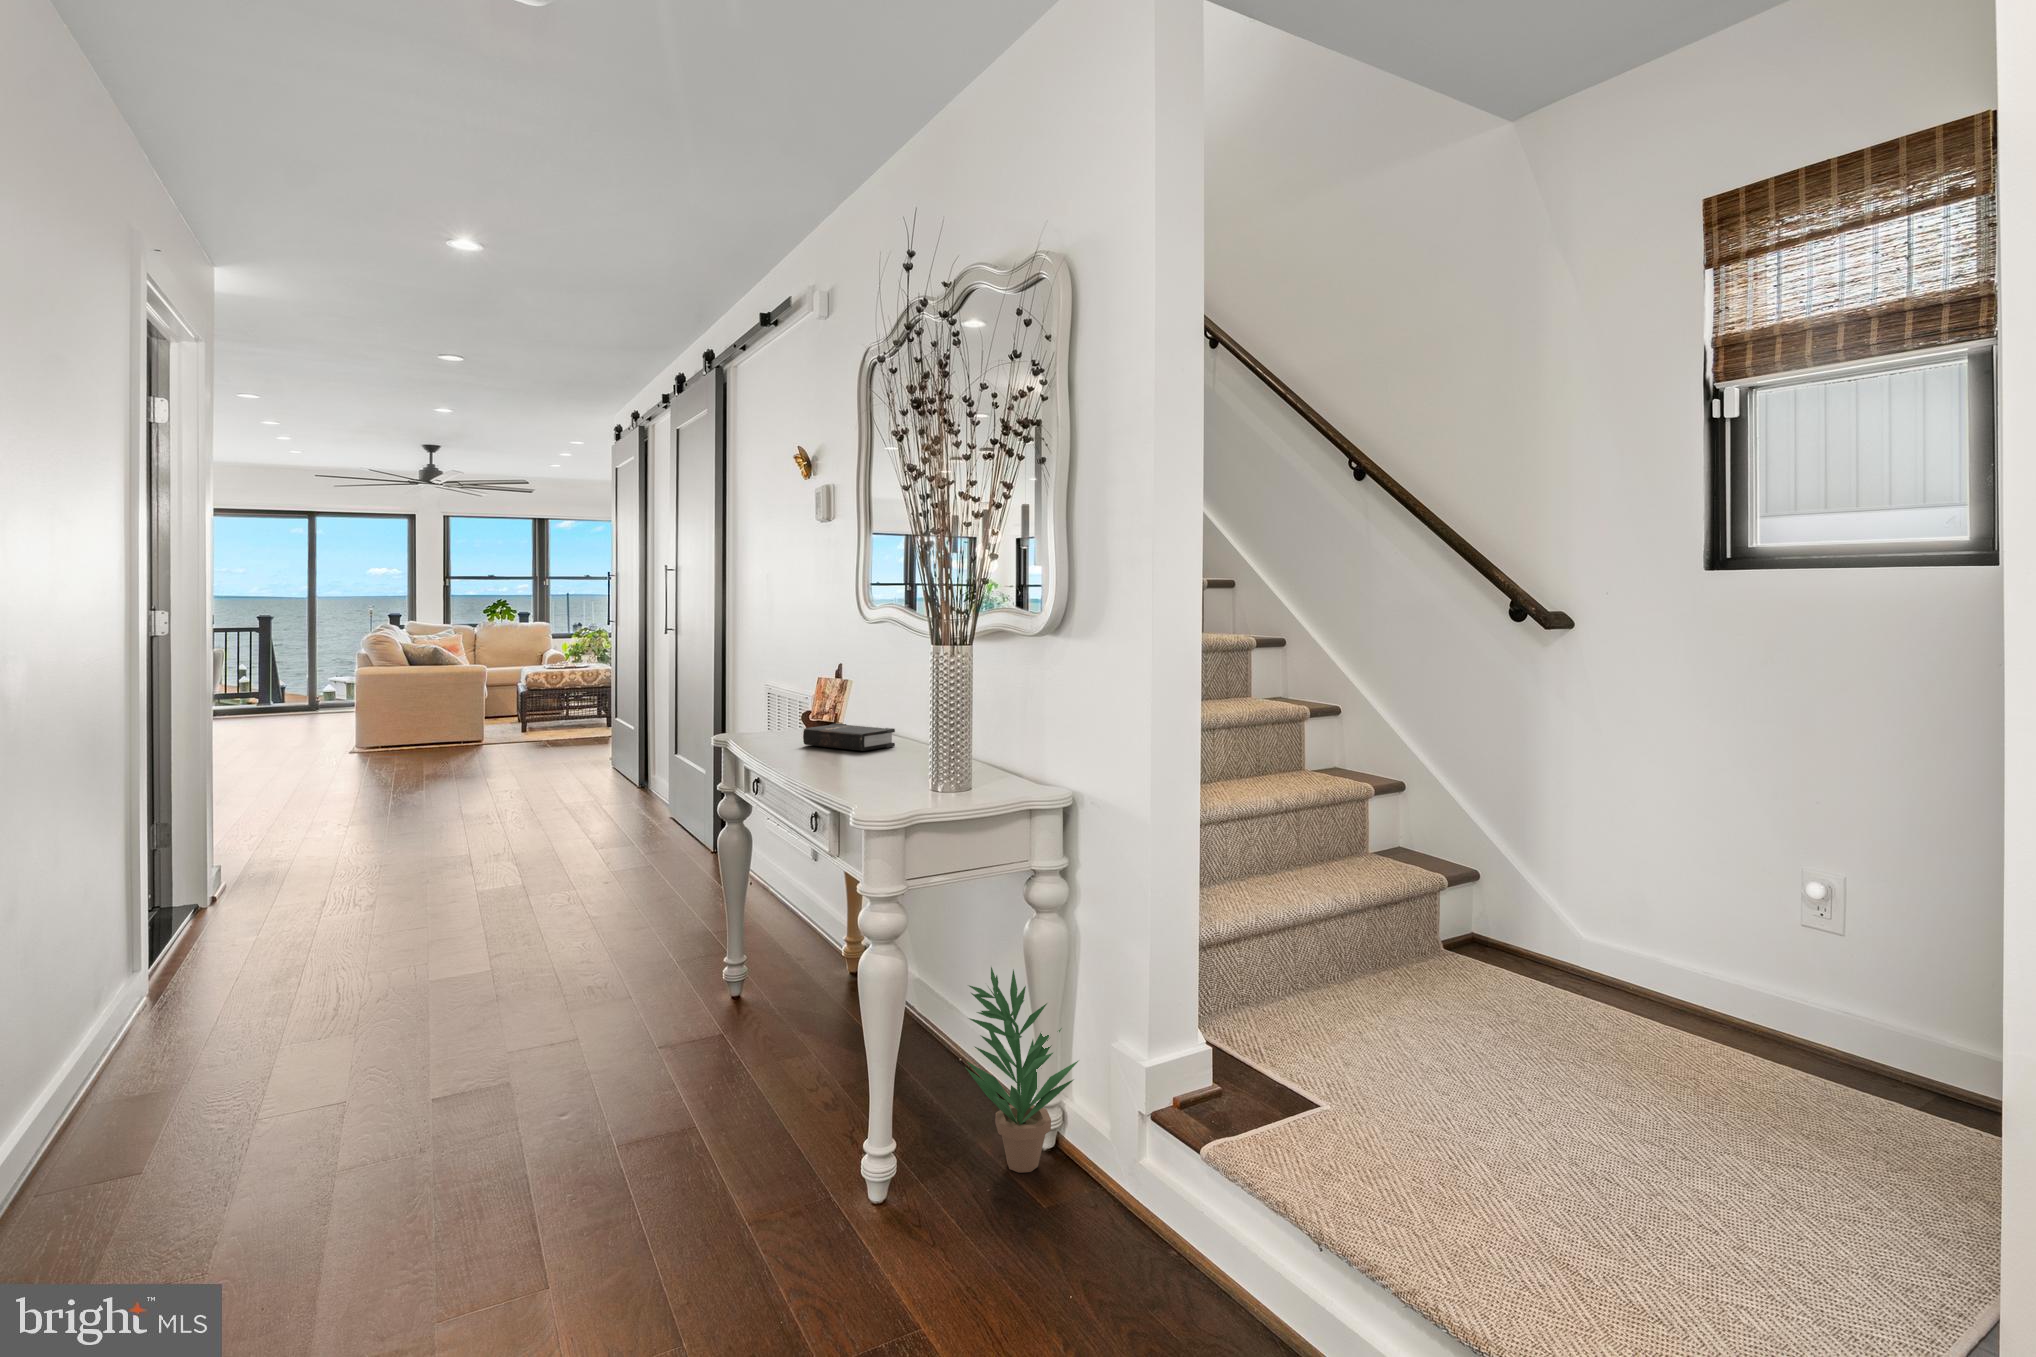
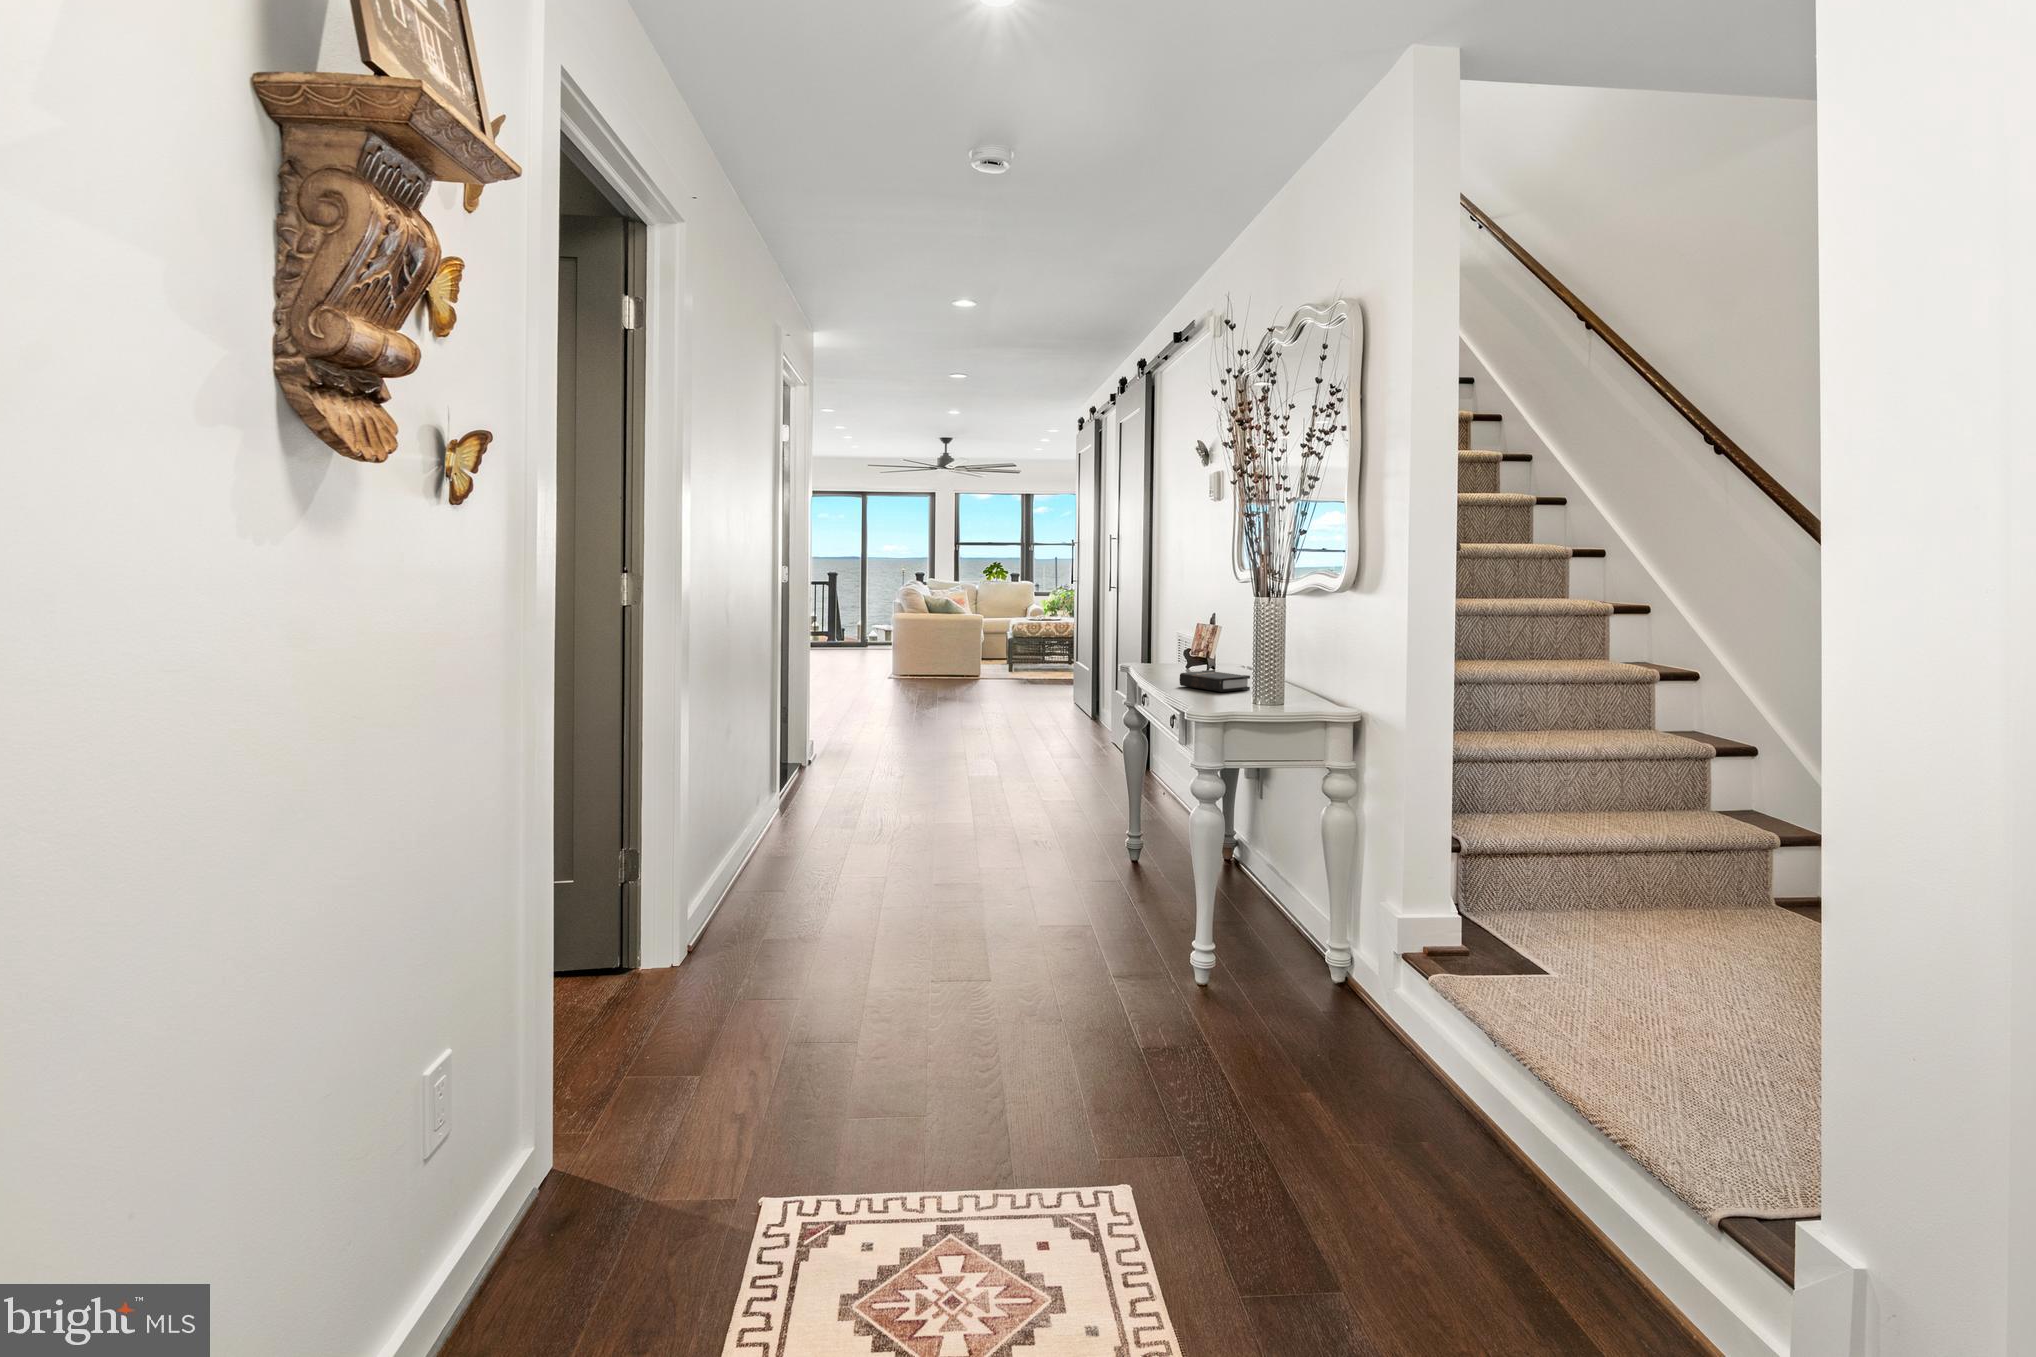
potted plant: present [965,967,1078,1173] -> none [1266,854,1355,1009]

